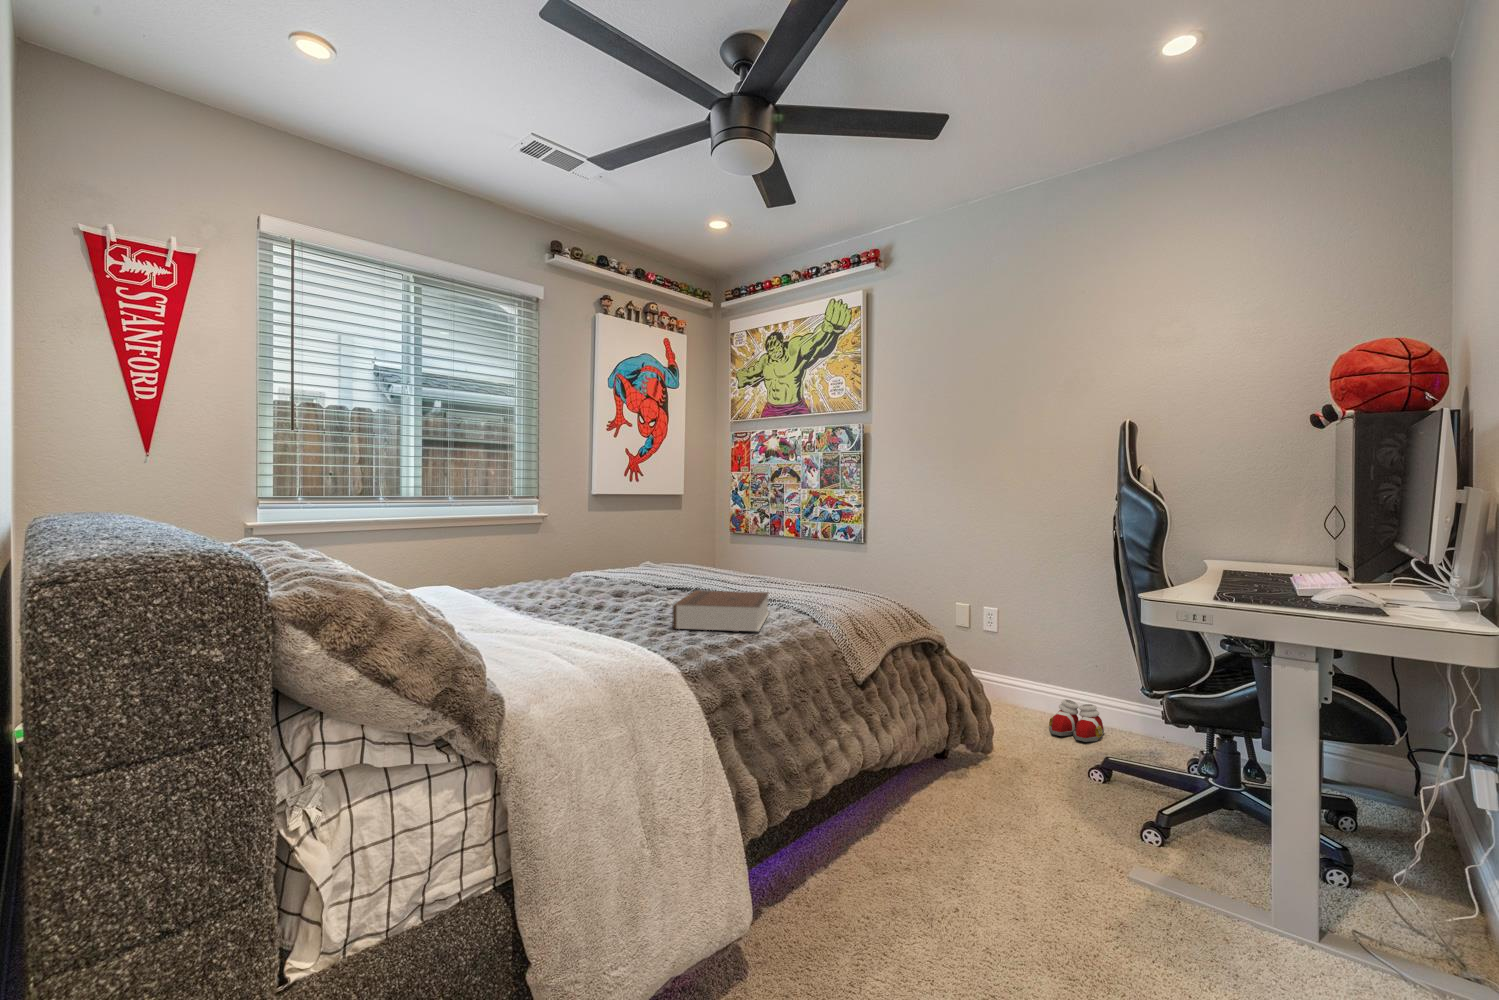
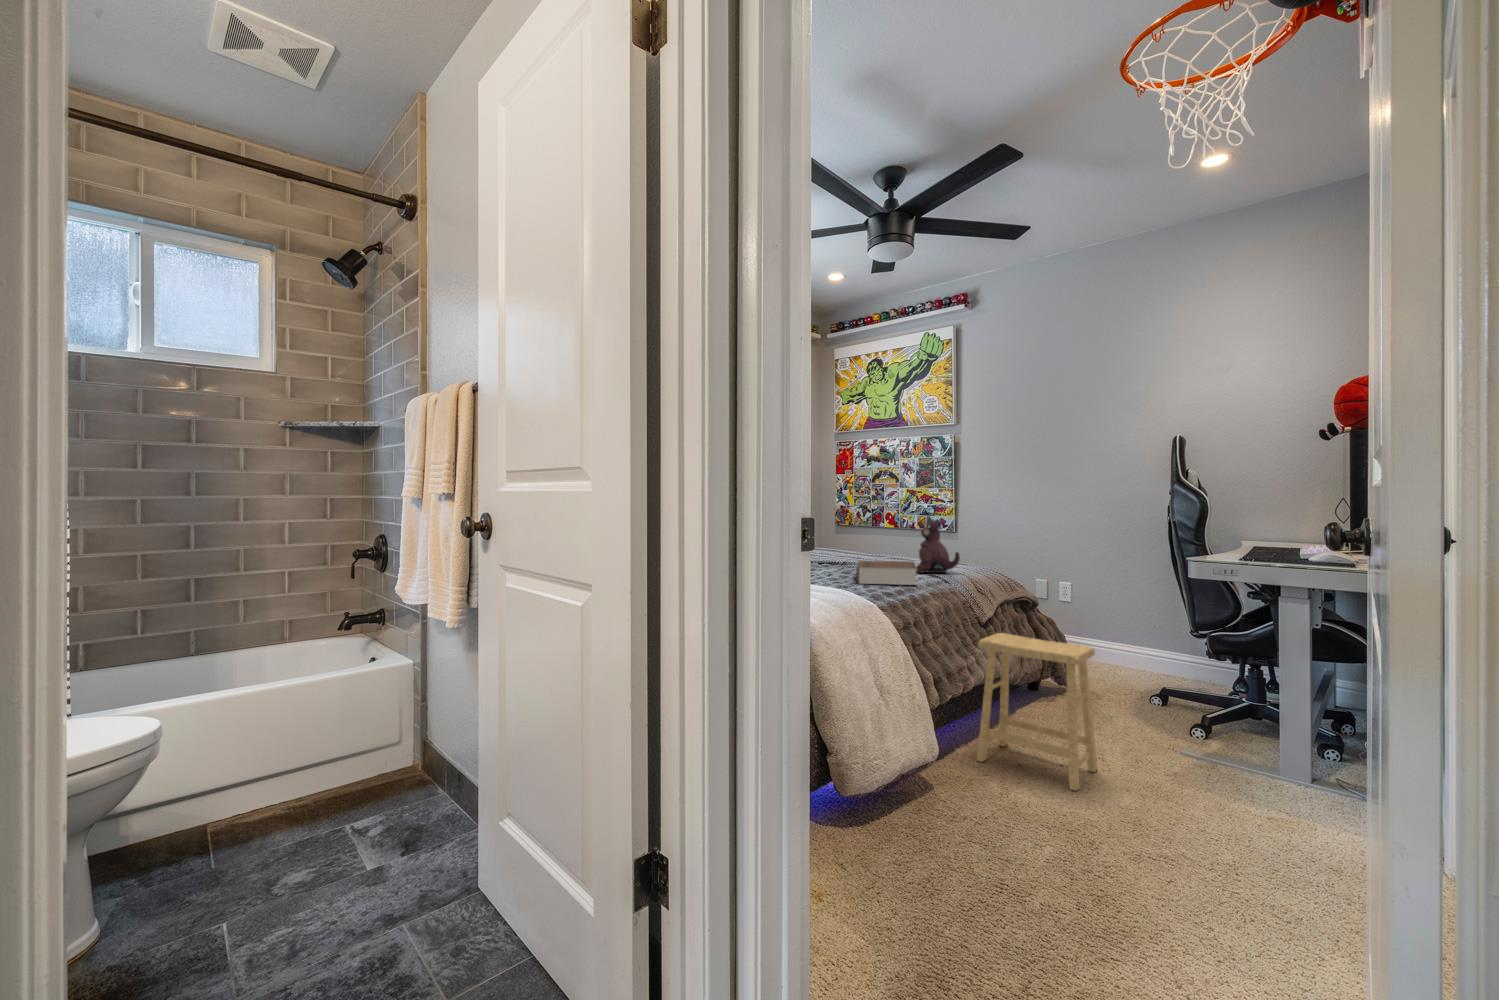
plush toy: none [778,532,837,607] -> present [917,519,960,573]
slippers: present [1049,699,1104,742] -> none [1115,652,1160,682]
footstool: none [834,702,1008,968] -> present [977,633,1097,791]

